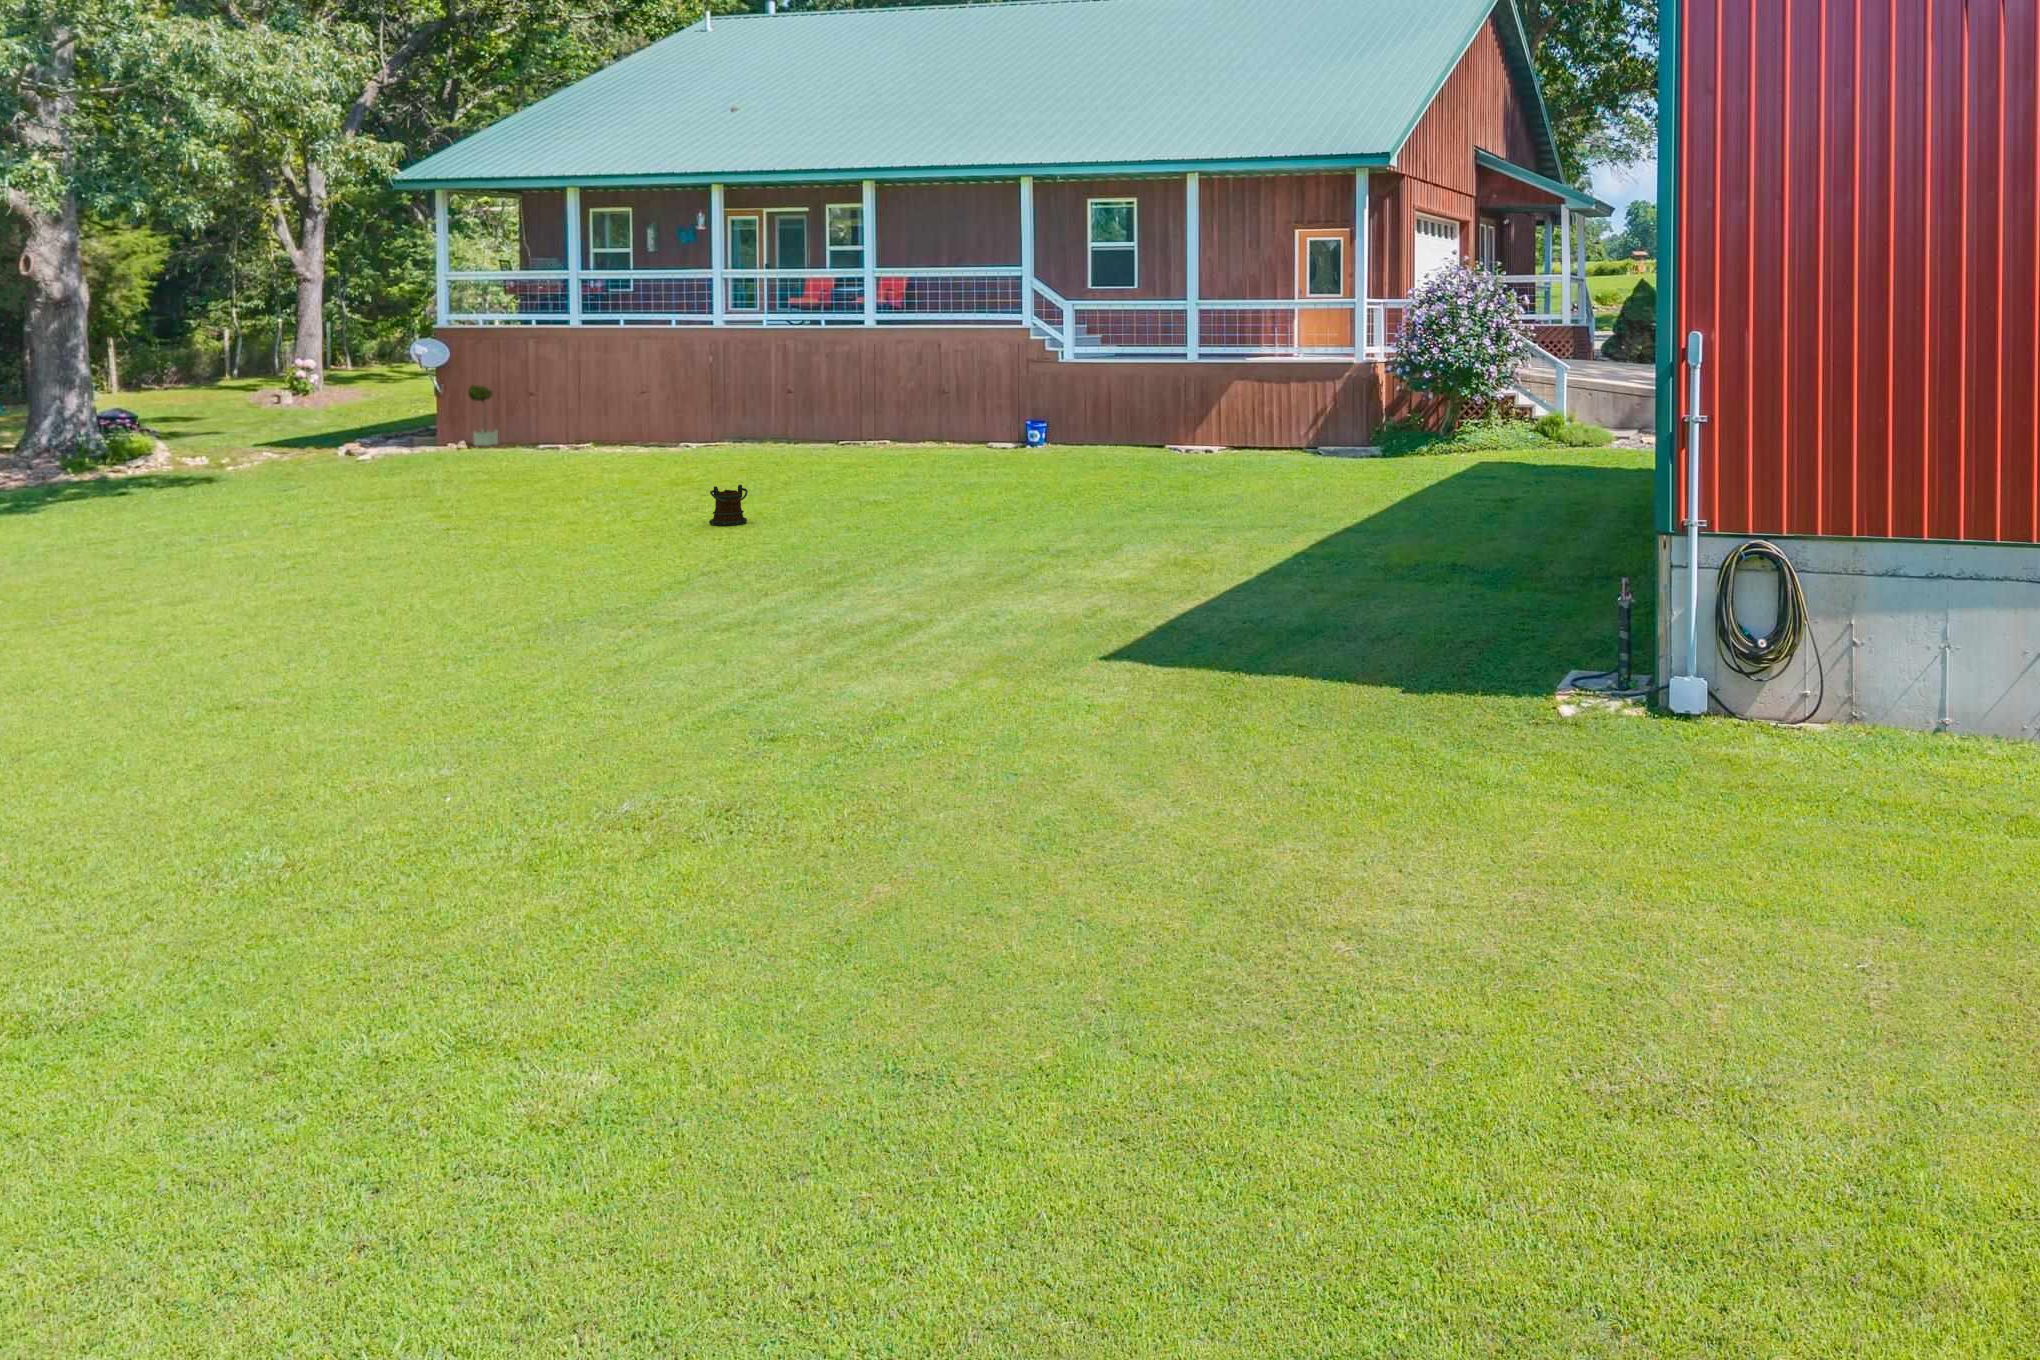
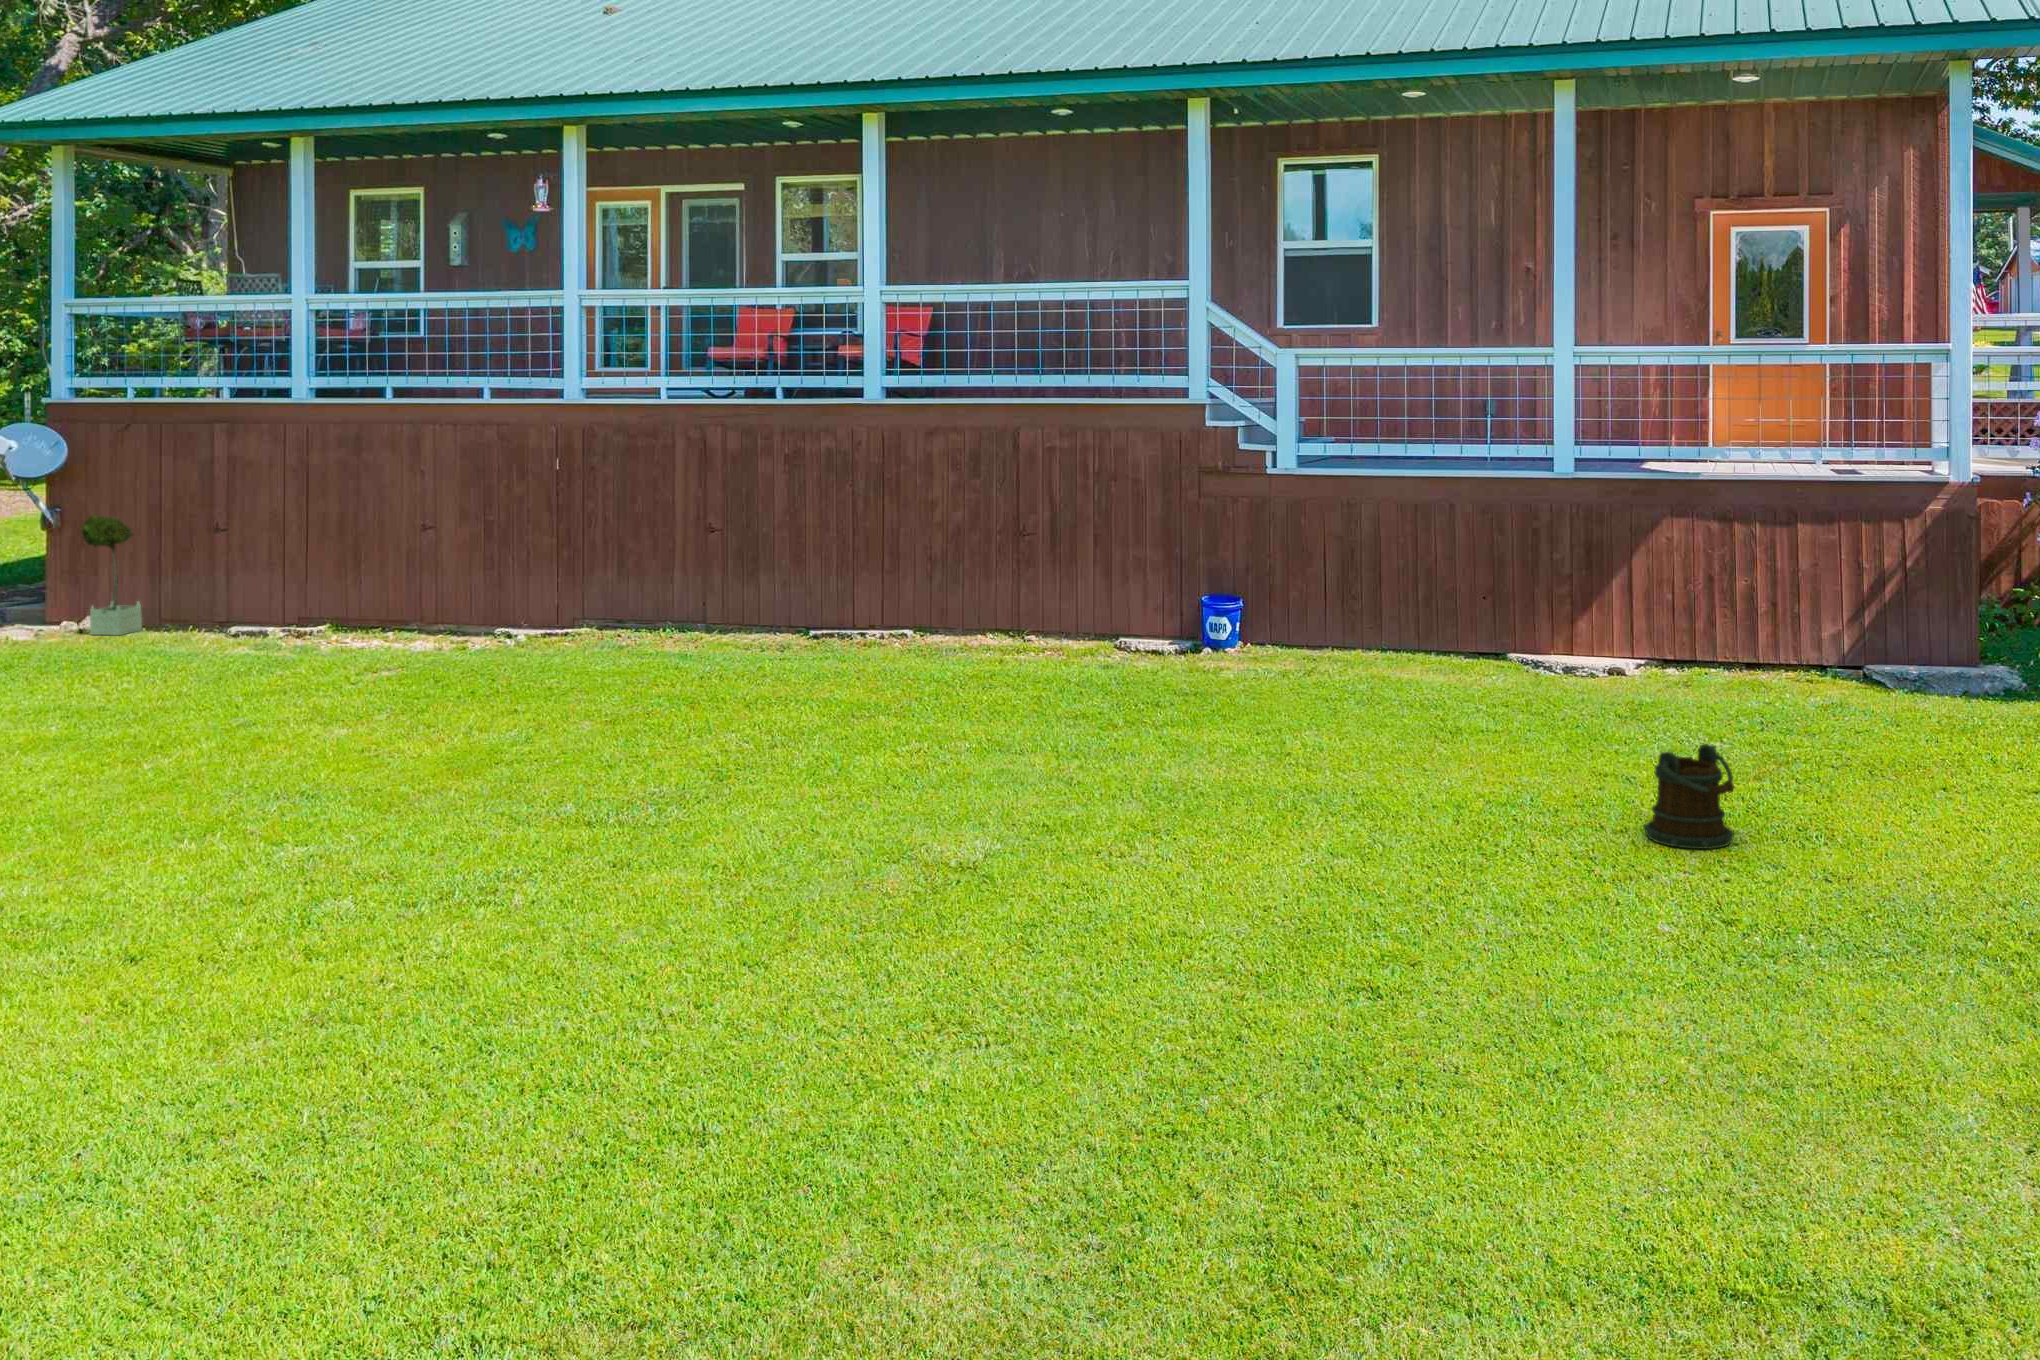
bucket: present [709,485,748,526] -> present [1643,744,1734,849]

